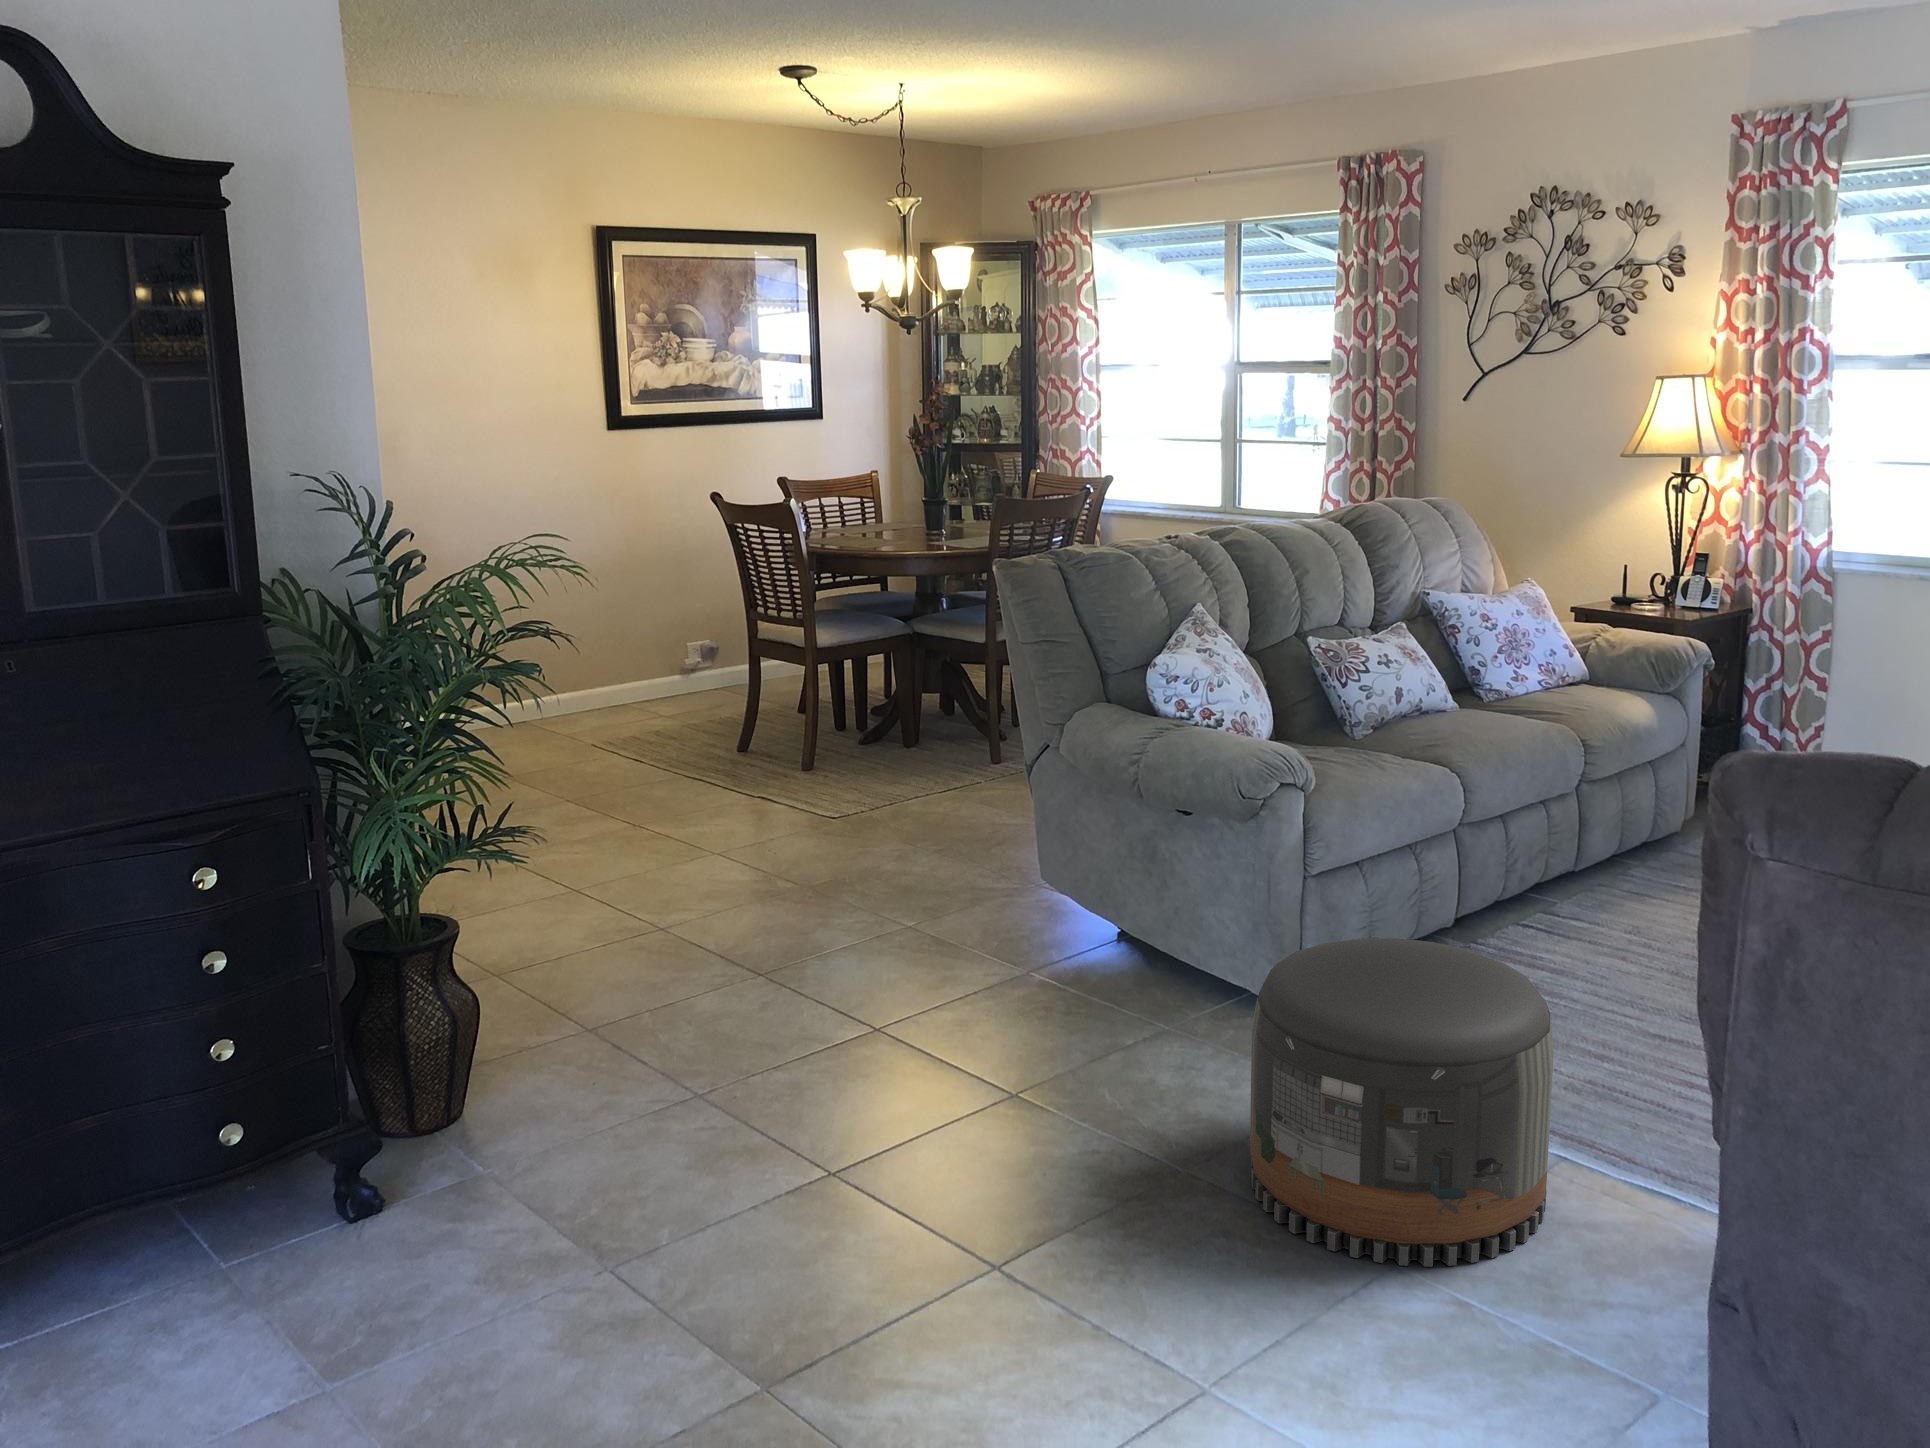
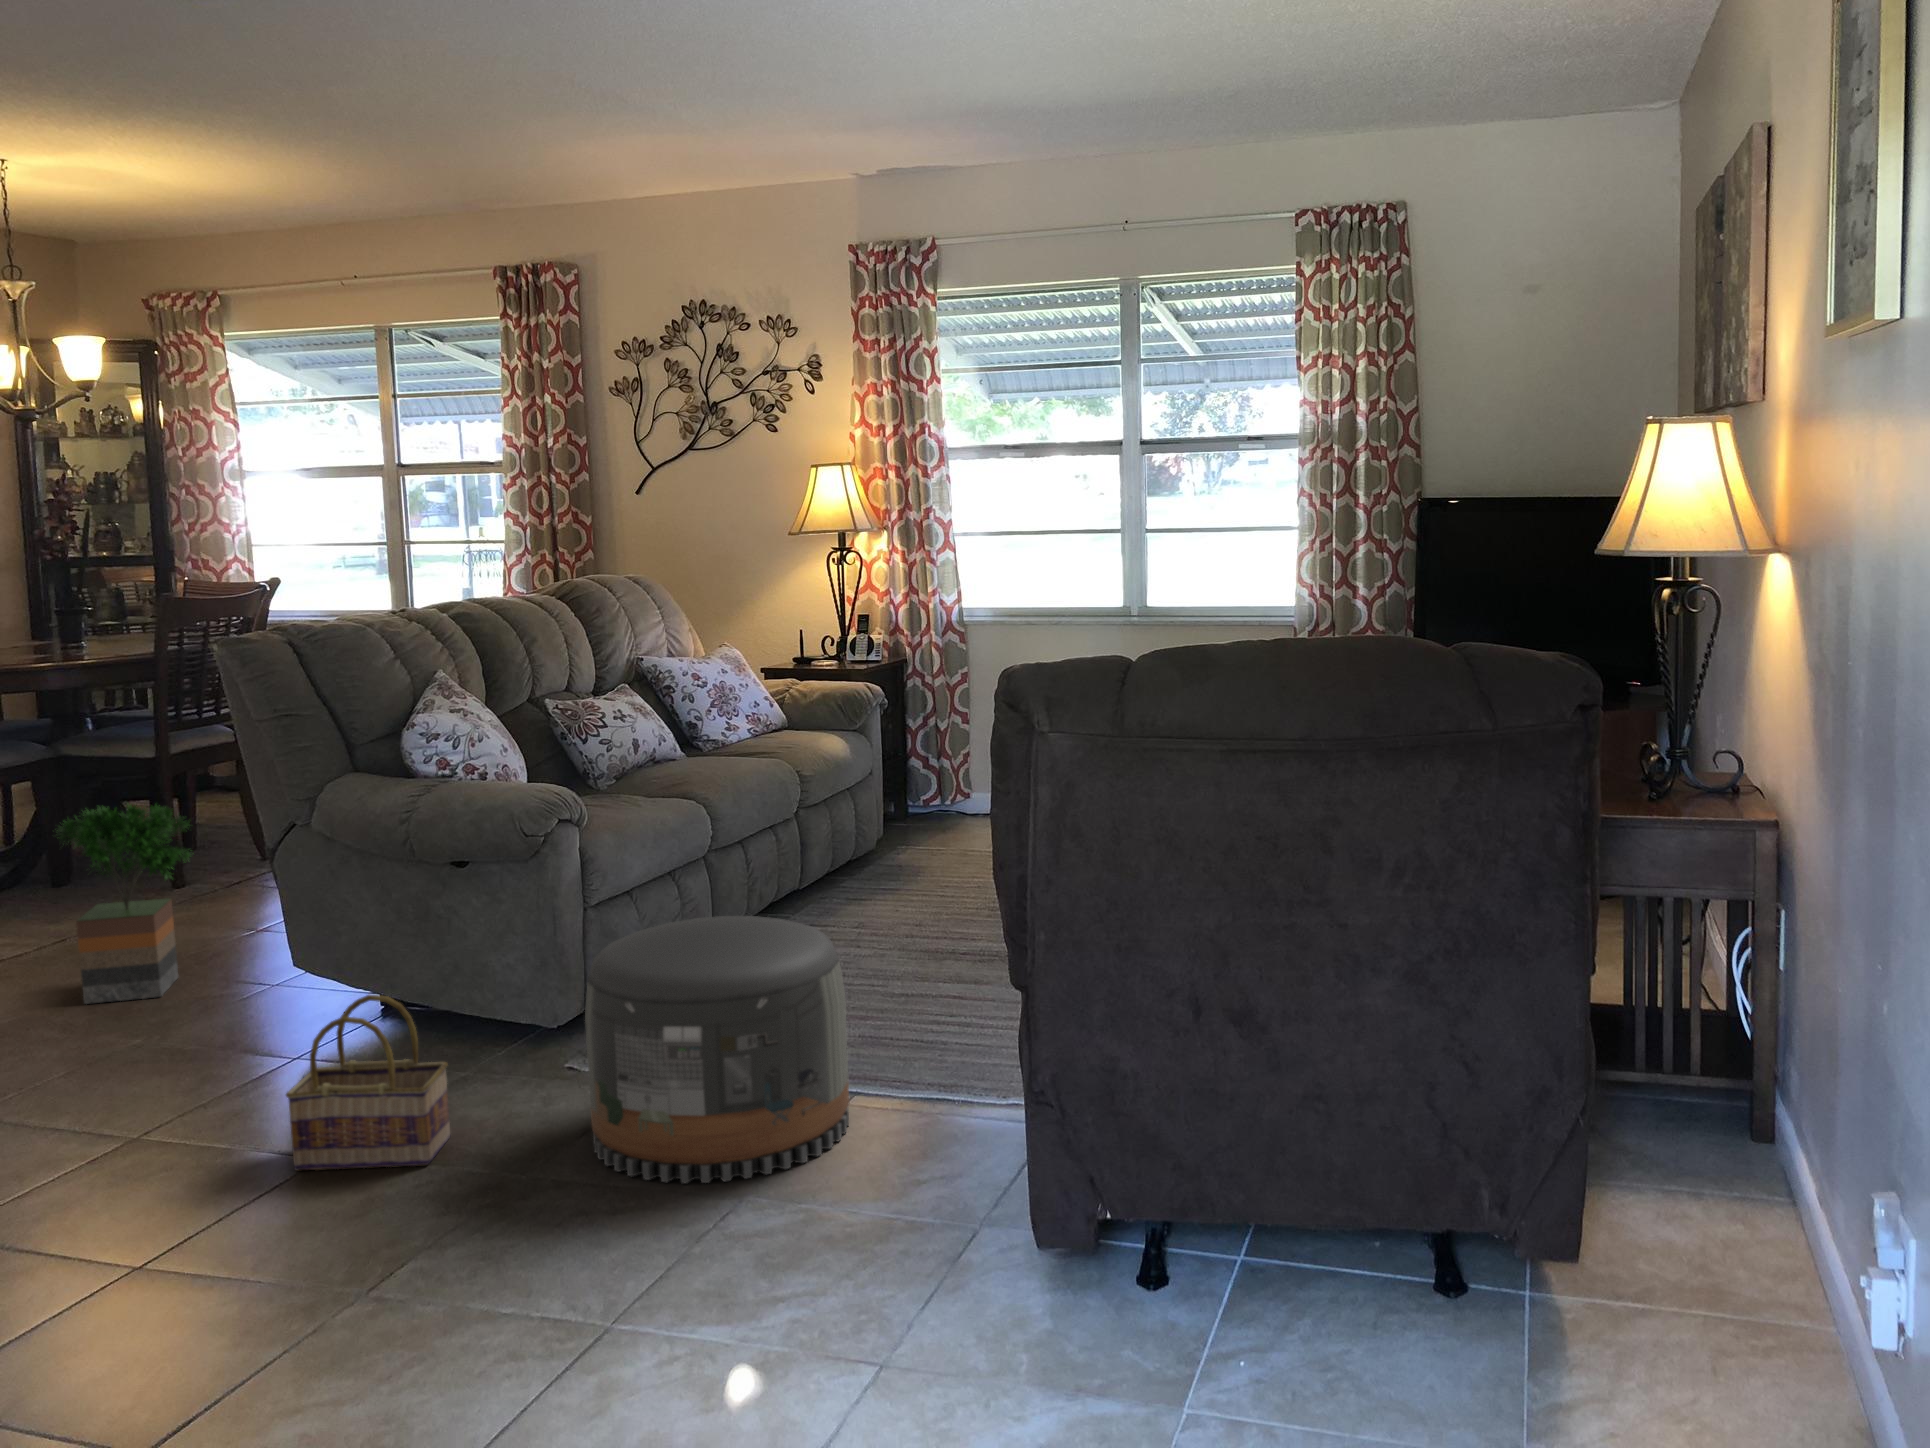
potted tree: none [862,698,977,882] -> present [55,804,190,1004]
basket: none [966,956,1122,1145] -> present [286,995,450,1170]

